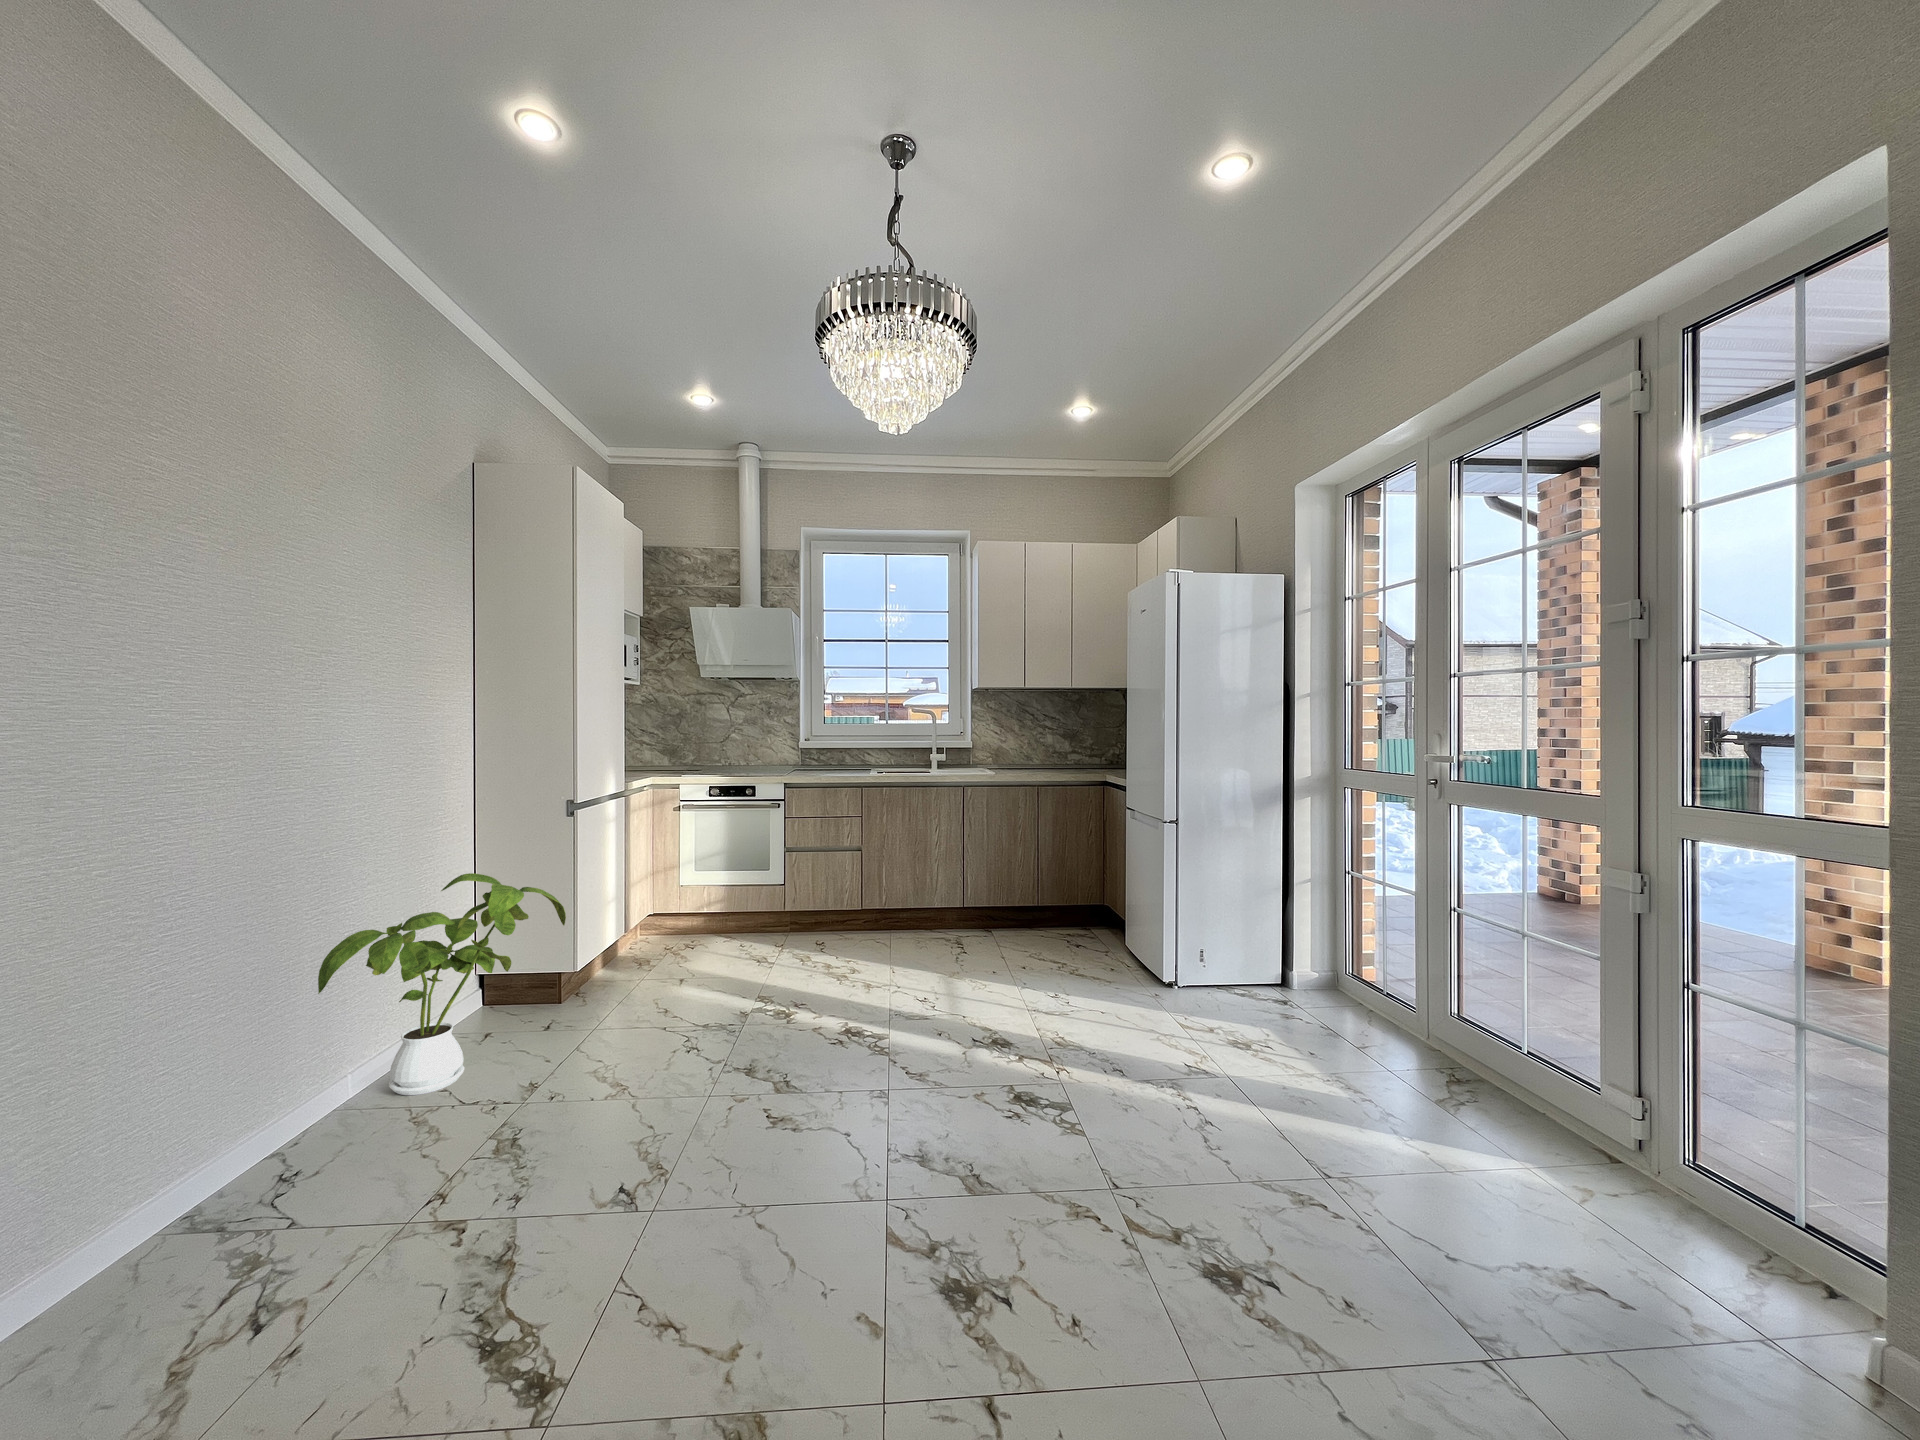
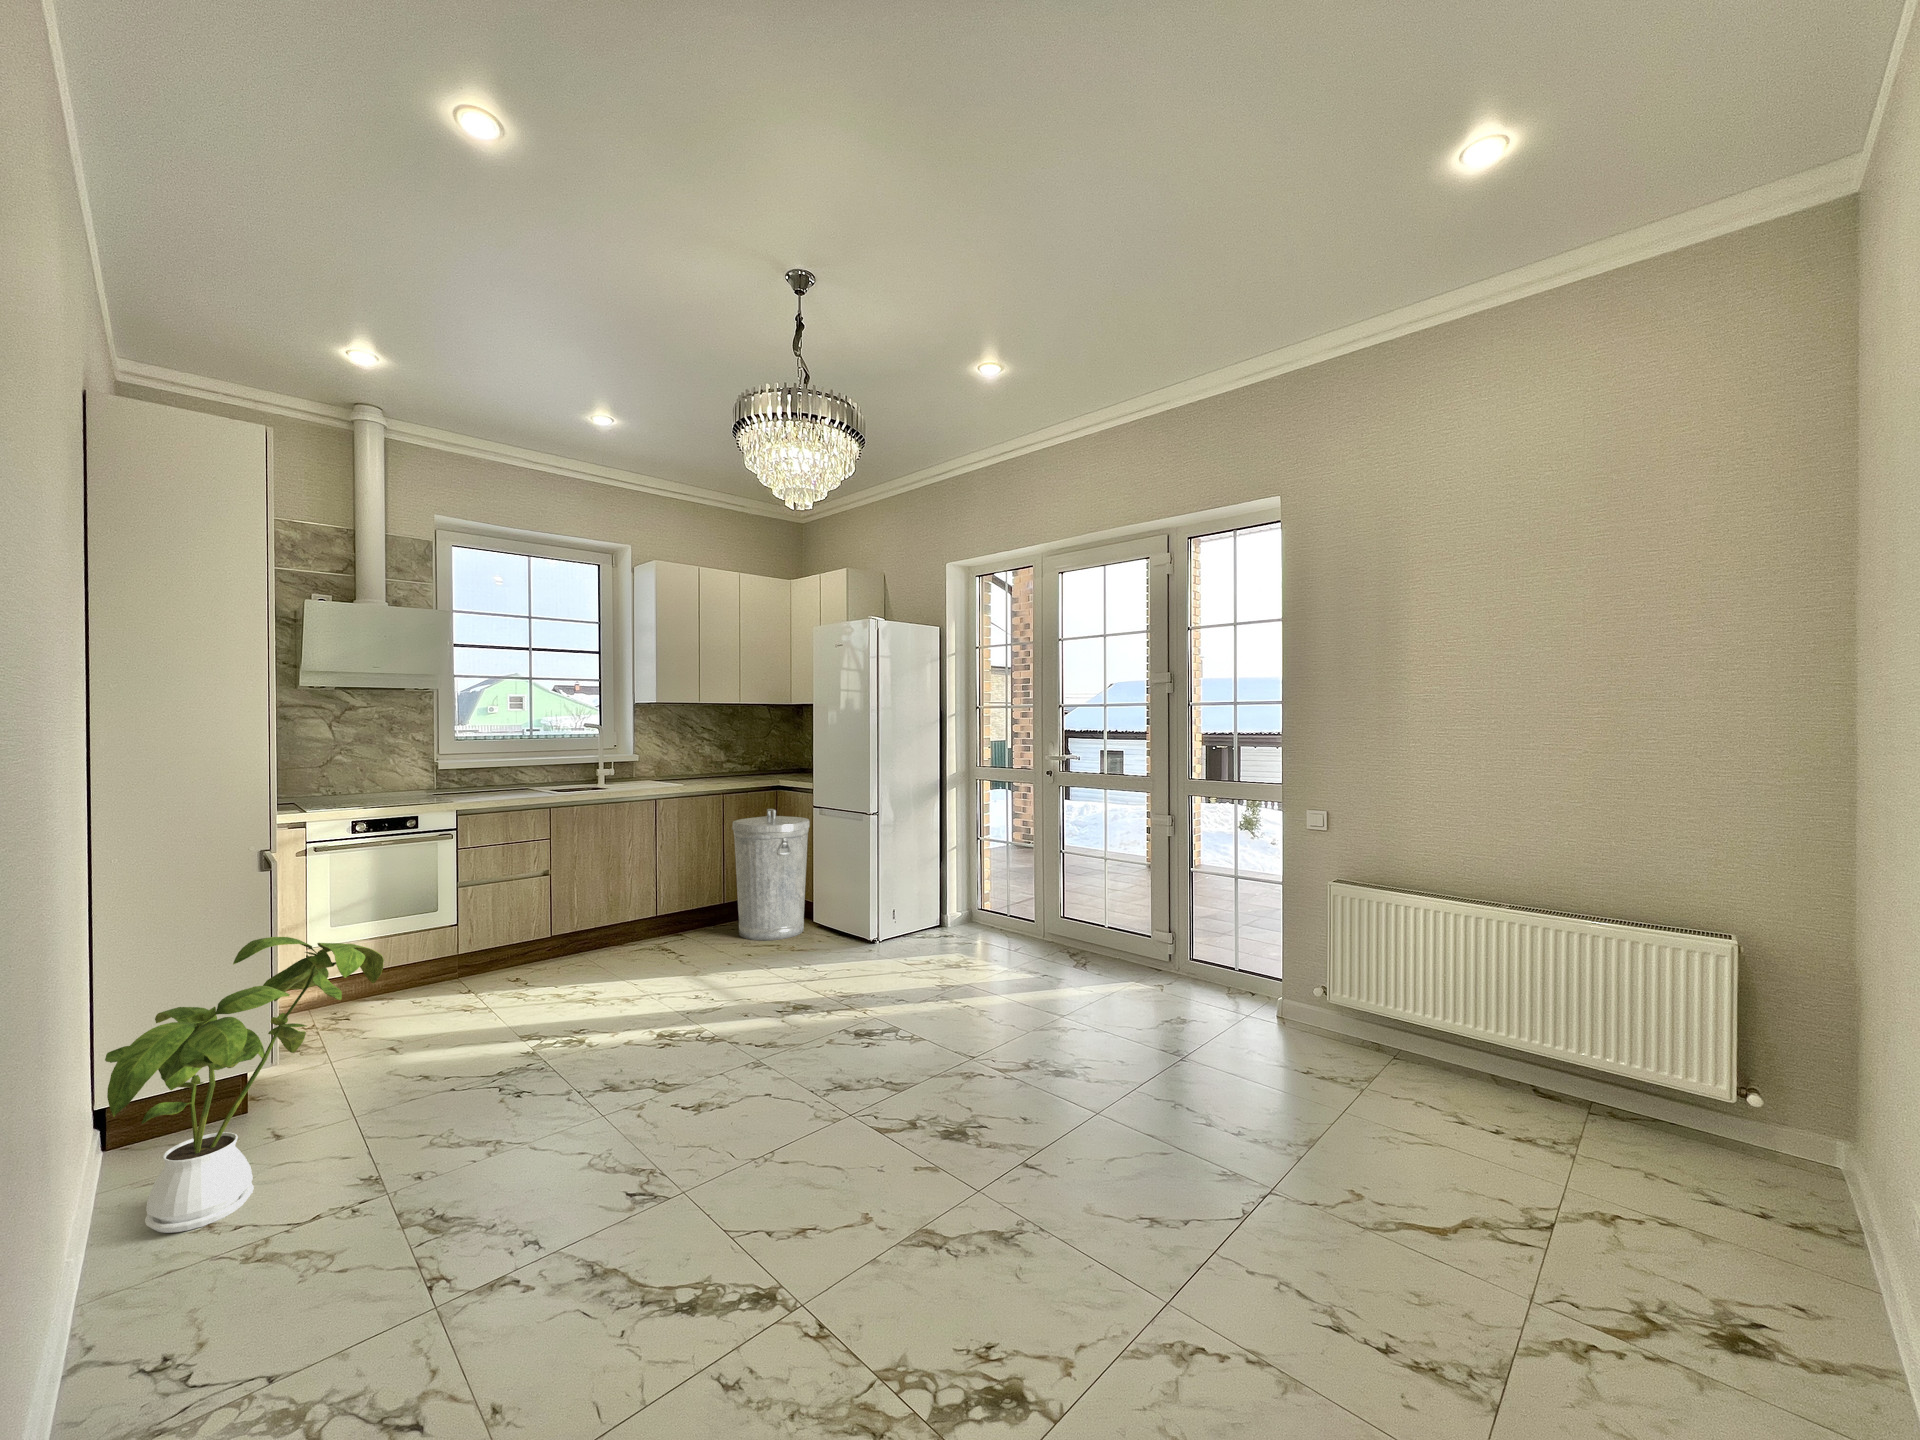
trash can: none [1033,806,1119,954] -> present [732,809,810,940]

